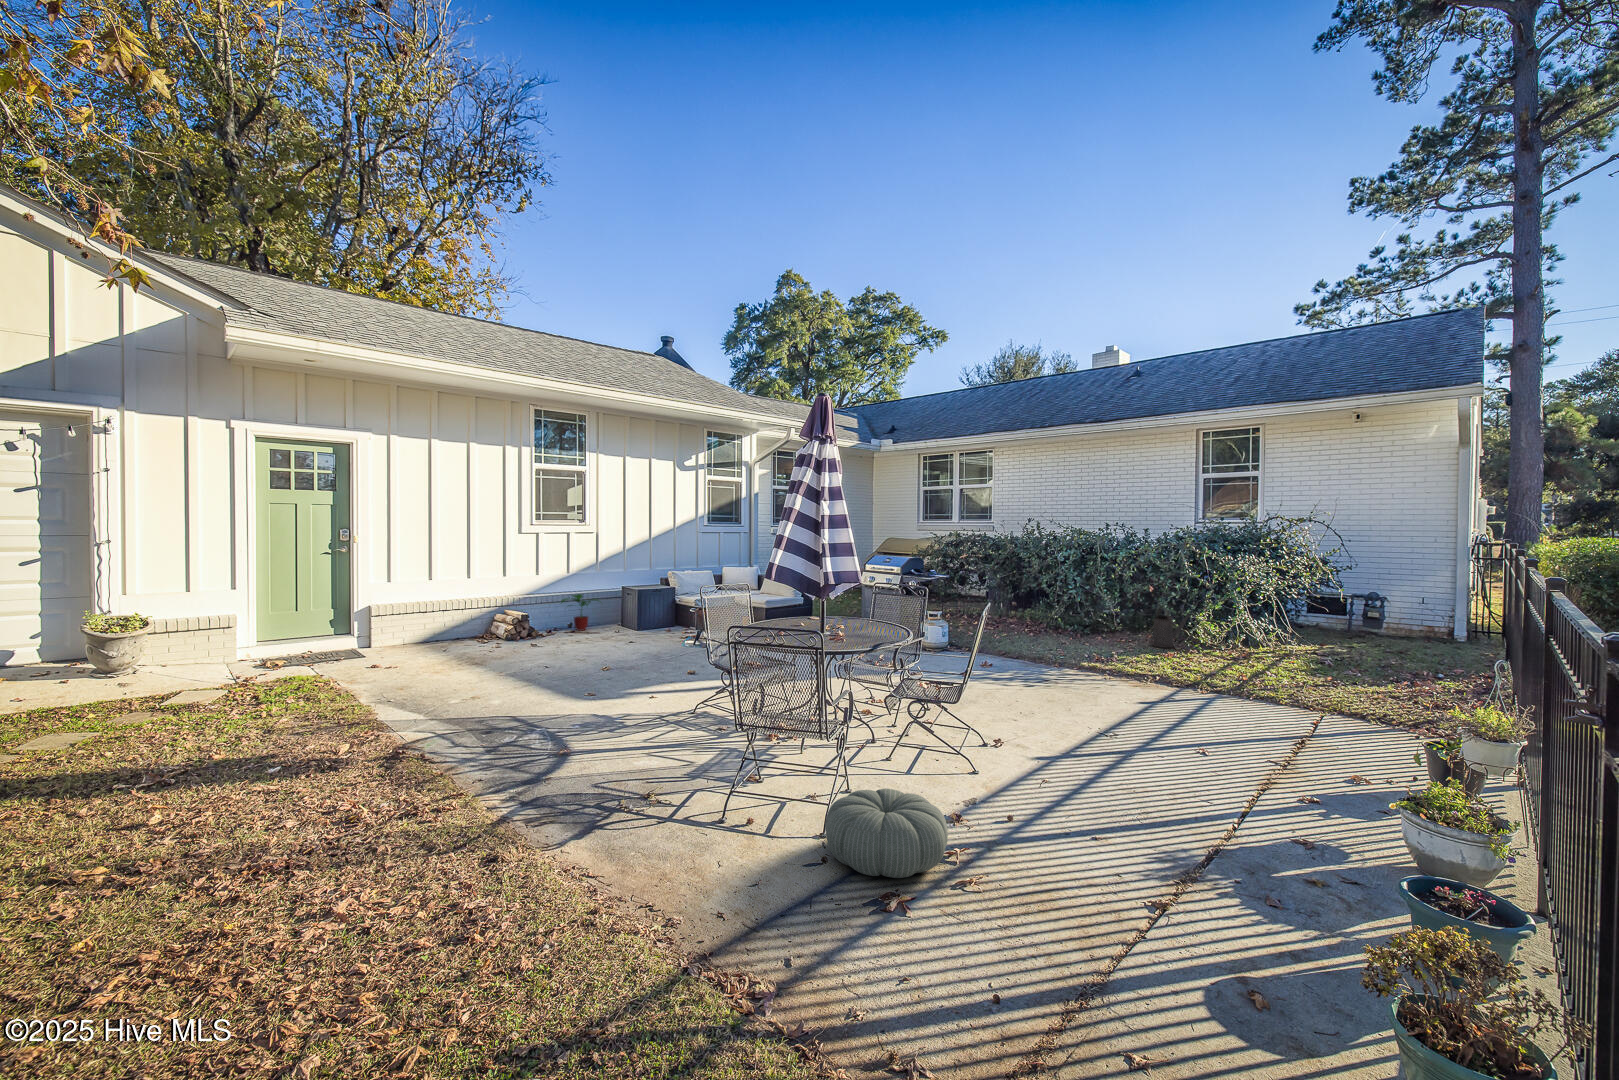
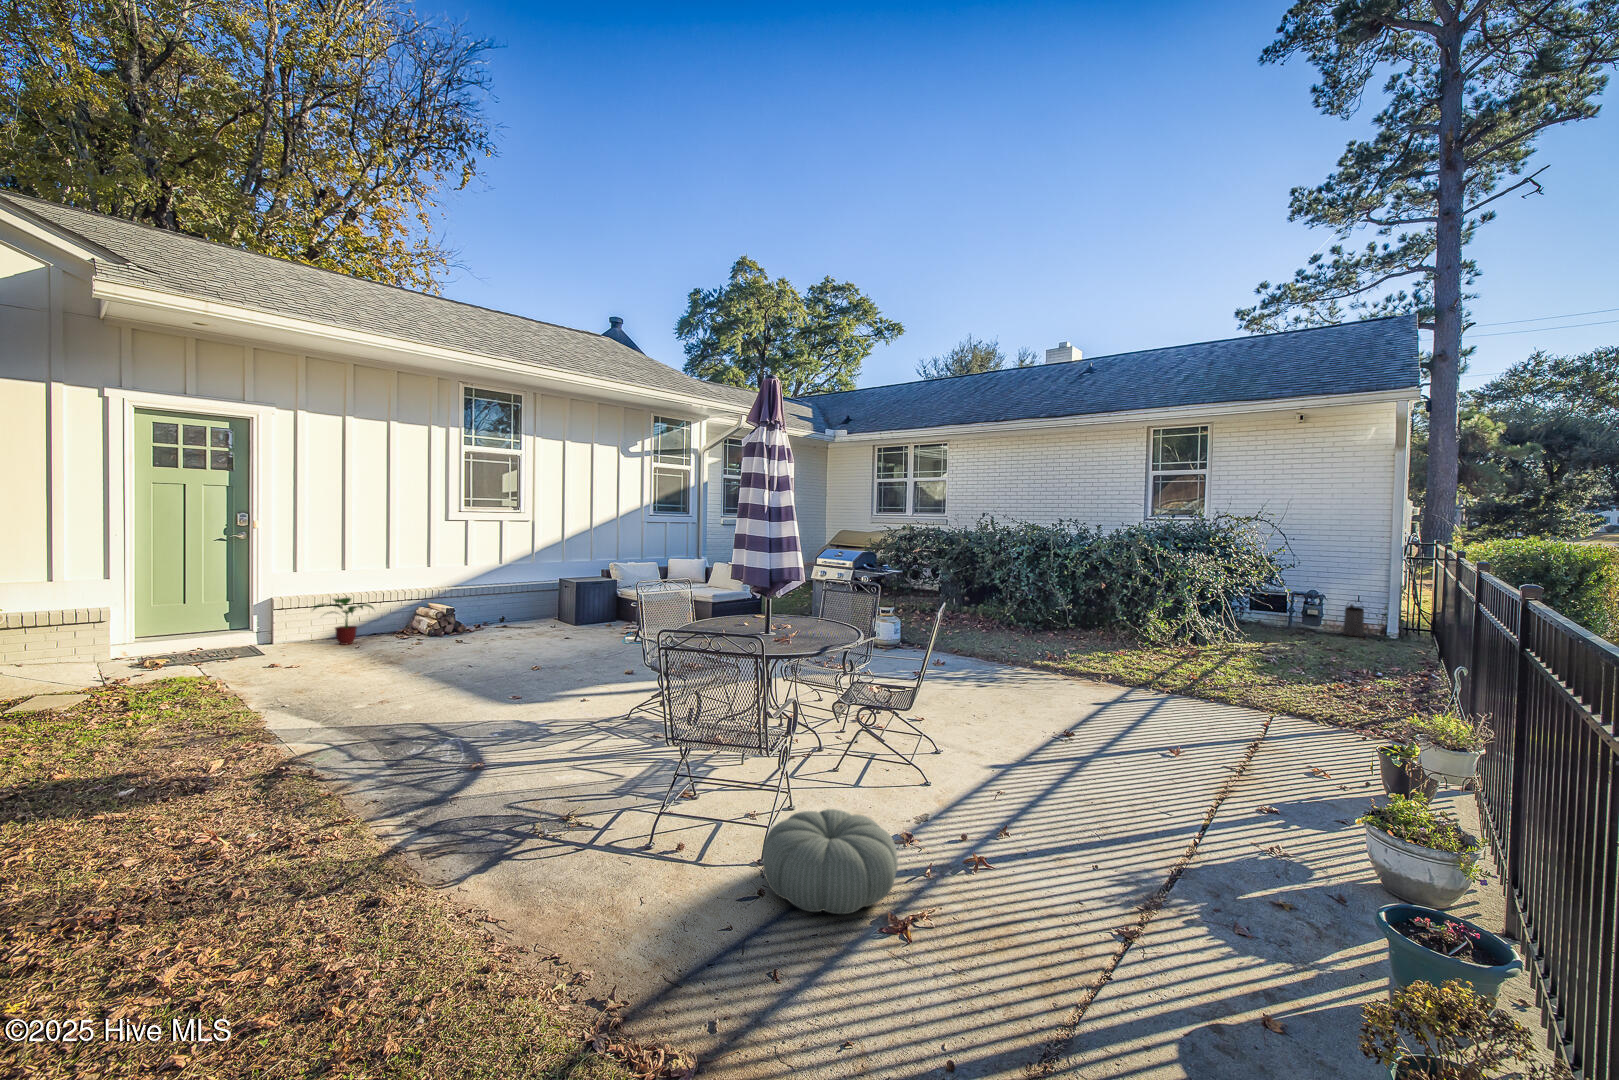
potted plant: present [561,594,599,631] -> present [313,598,374,645]
watering can: present [1149,609,1190,648] -> present [1342,604,1364,637]

